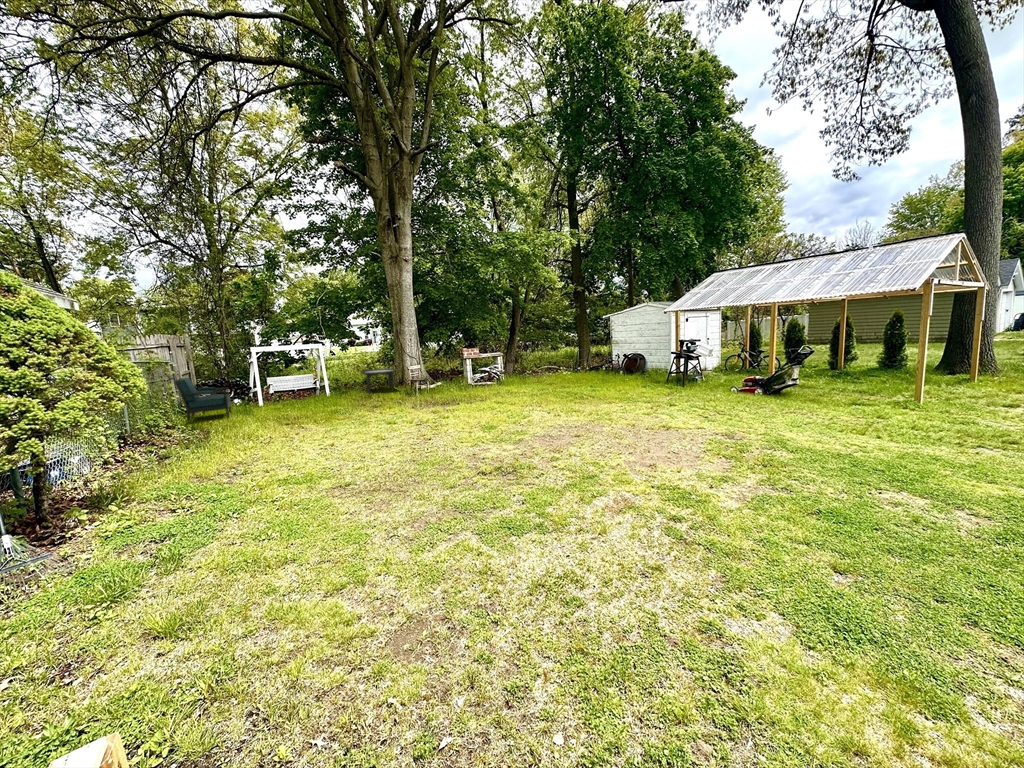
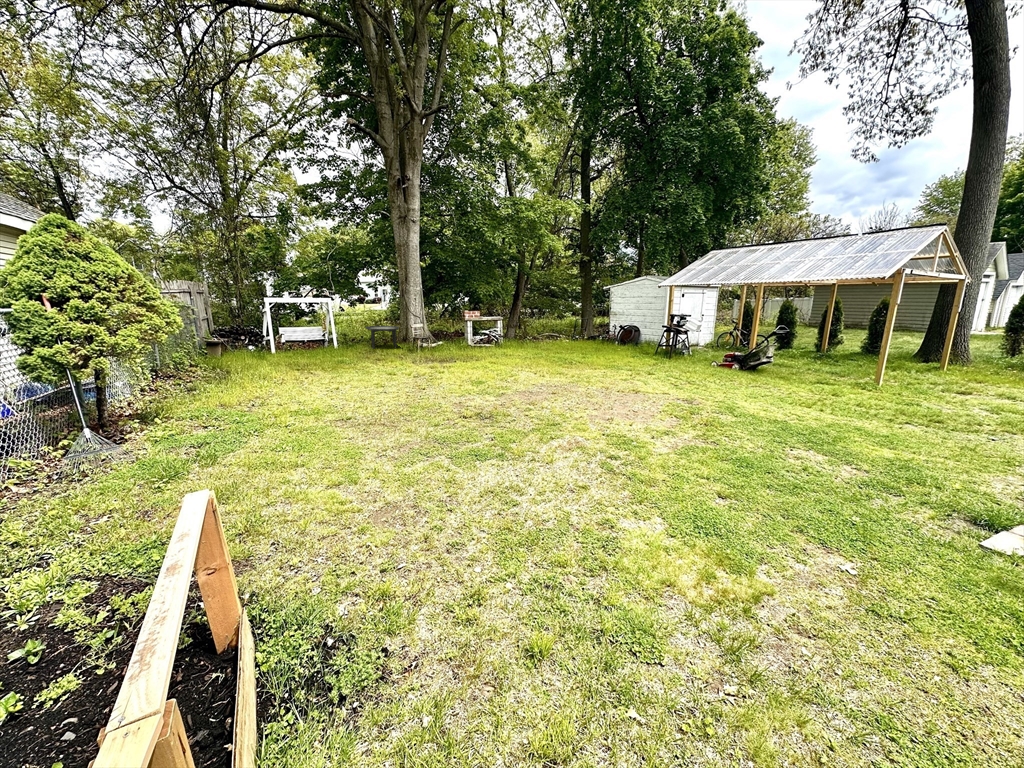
chair: present [174,378,231,423] -> none [195,322,246,363]

